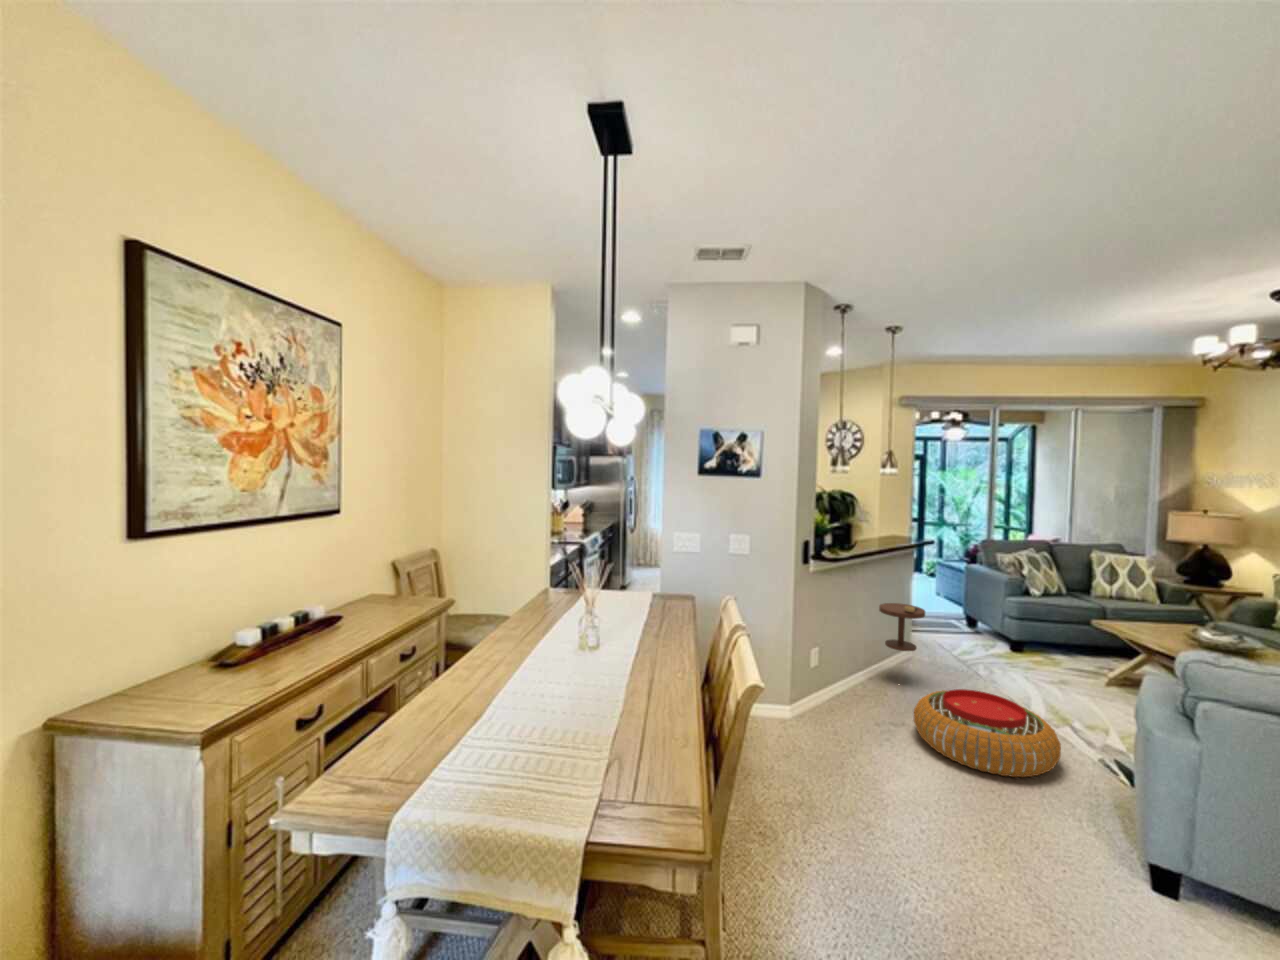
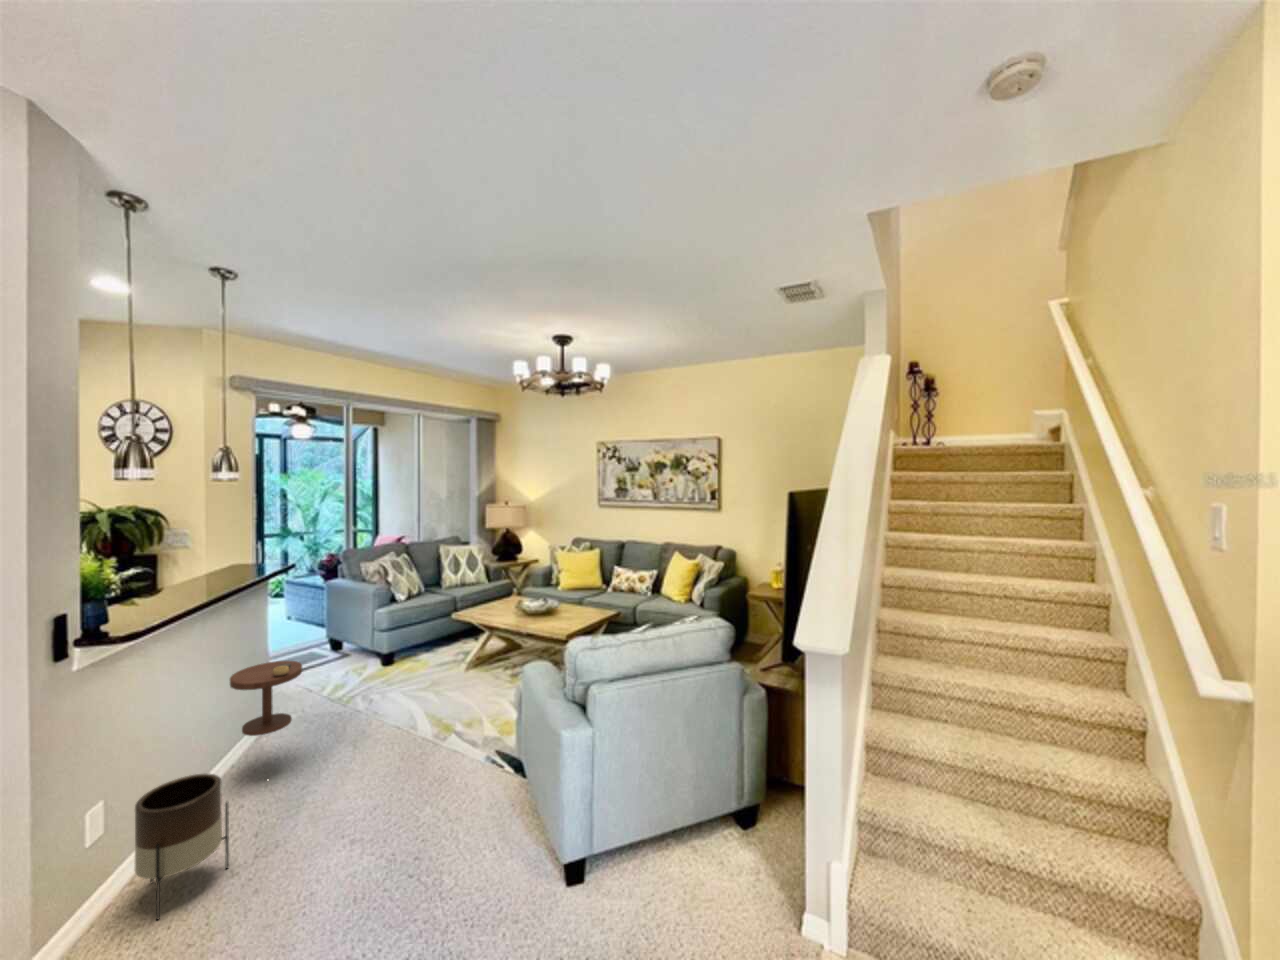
planter: none [825,647,869,716] -> present [135,774,229,920]
pouf: present [914,689,1061,777] -> none [309,743,481,870]

